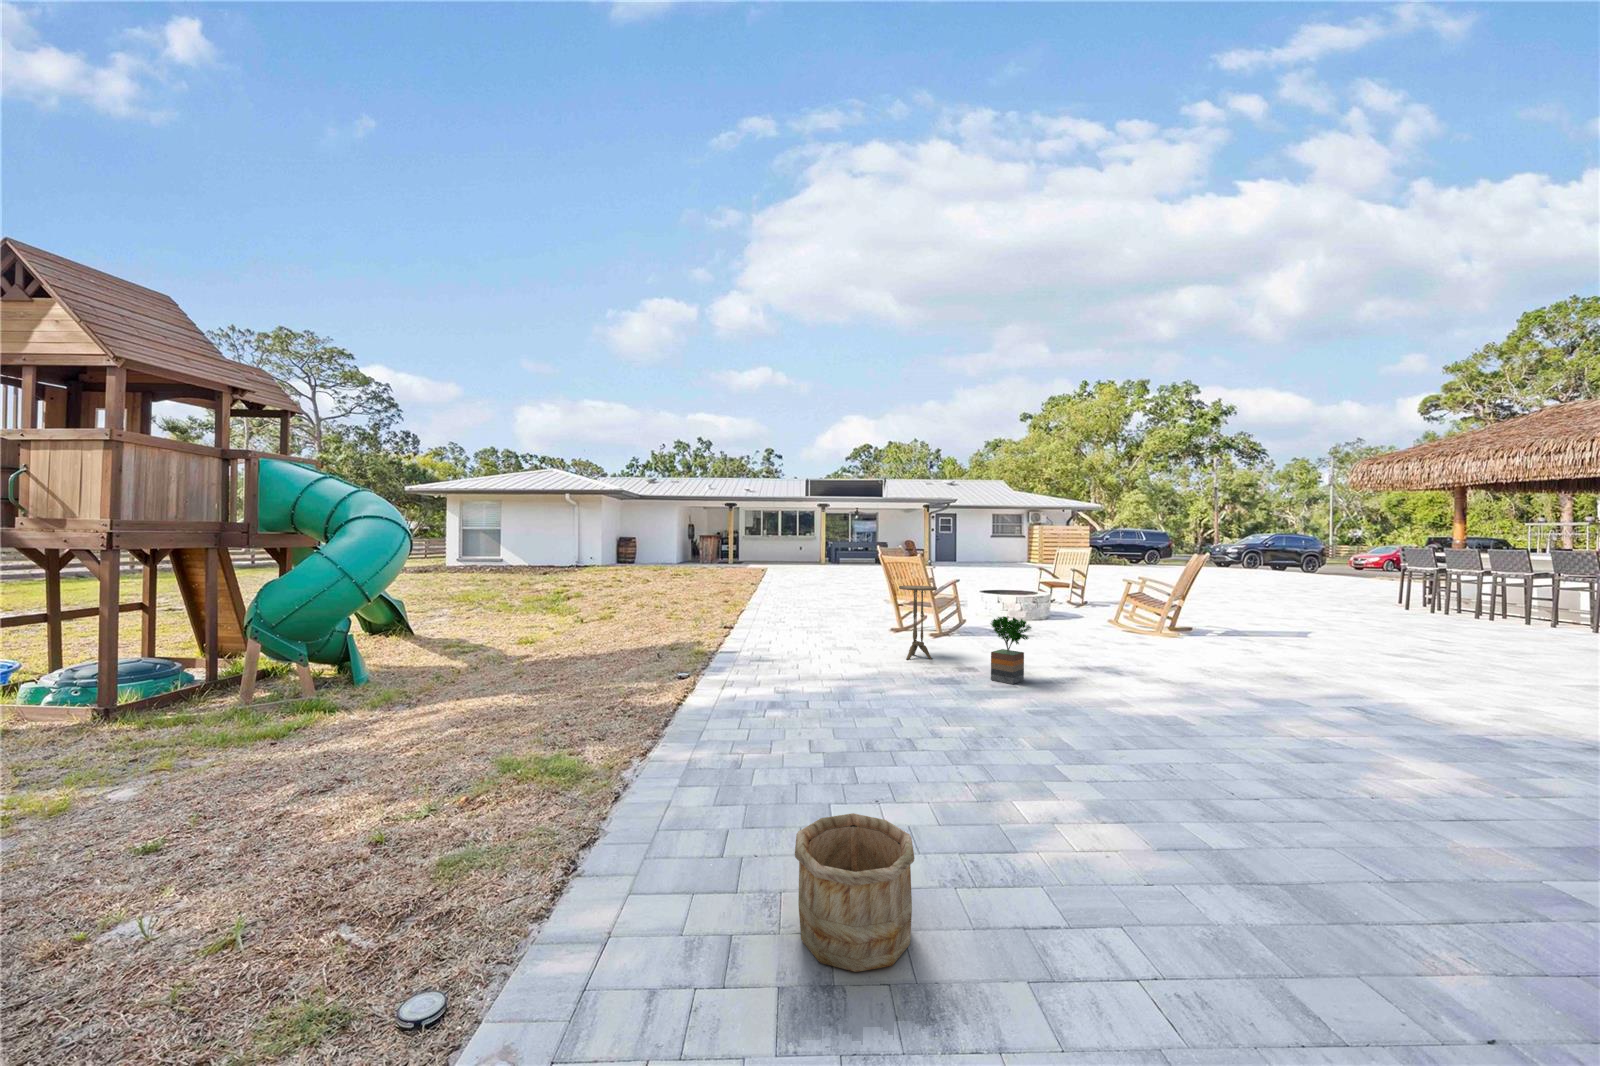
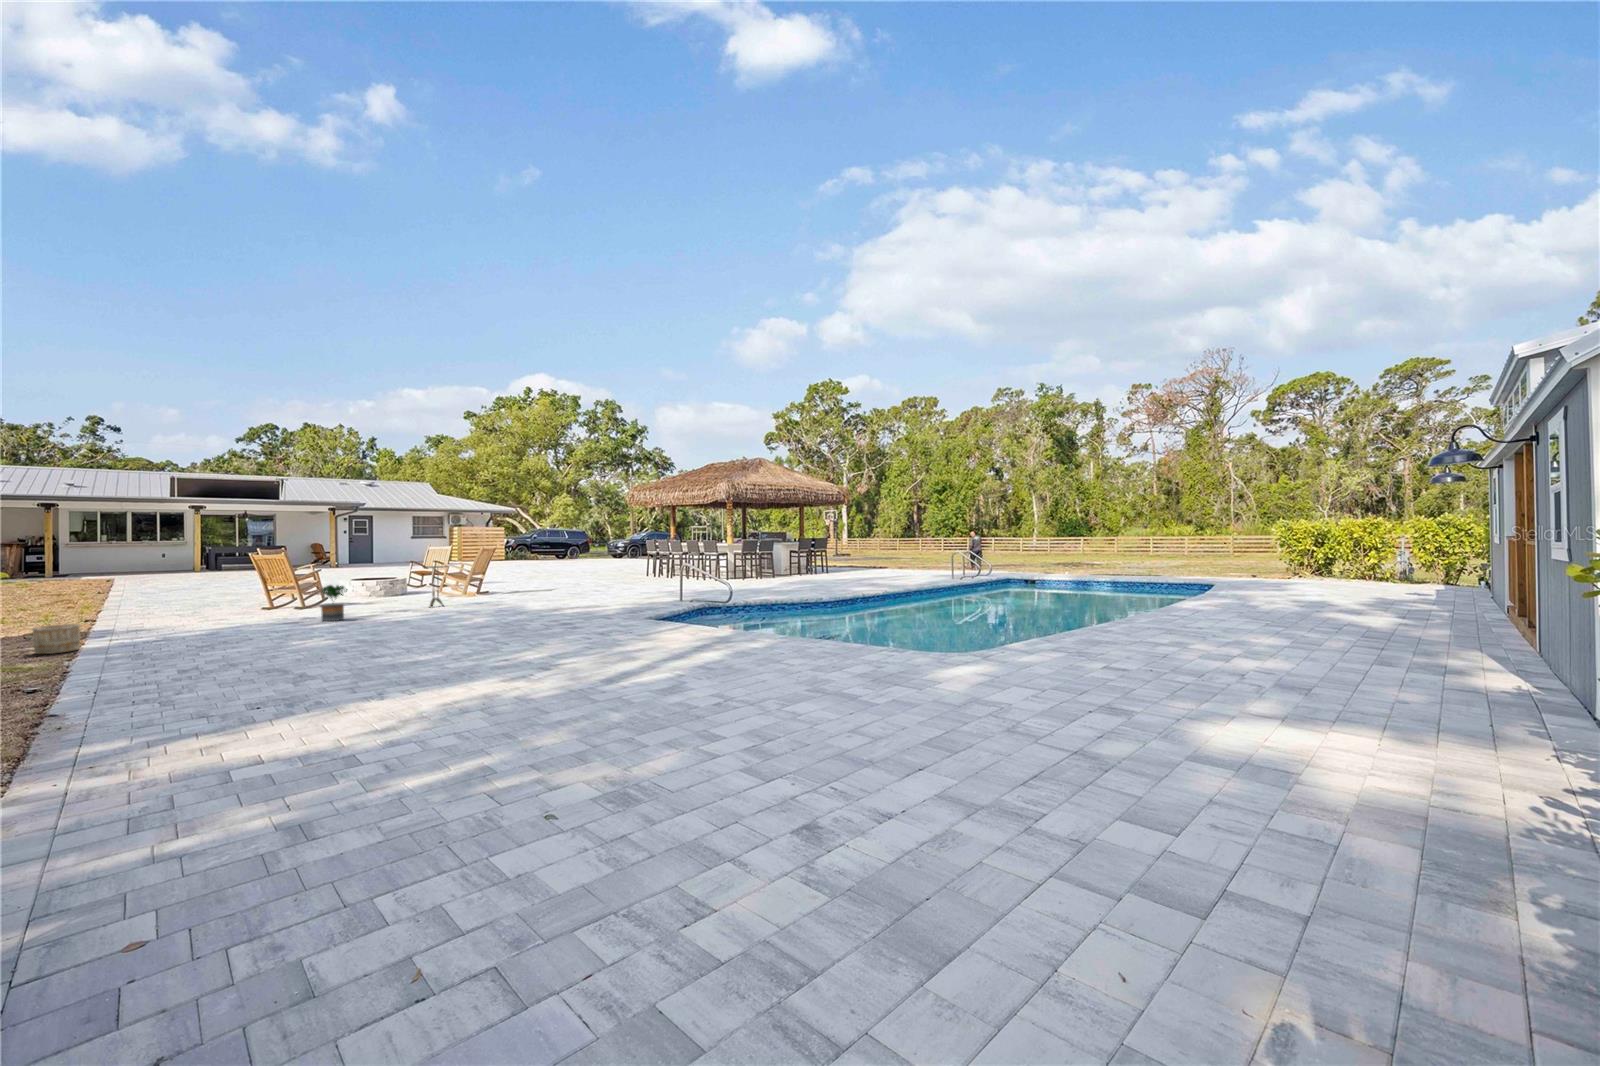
side table: present [899,585,937,660] -> present [427,566,445,607]
wooden bucket: present [795,813,915,972] -> present [32,624,80,654]

